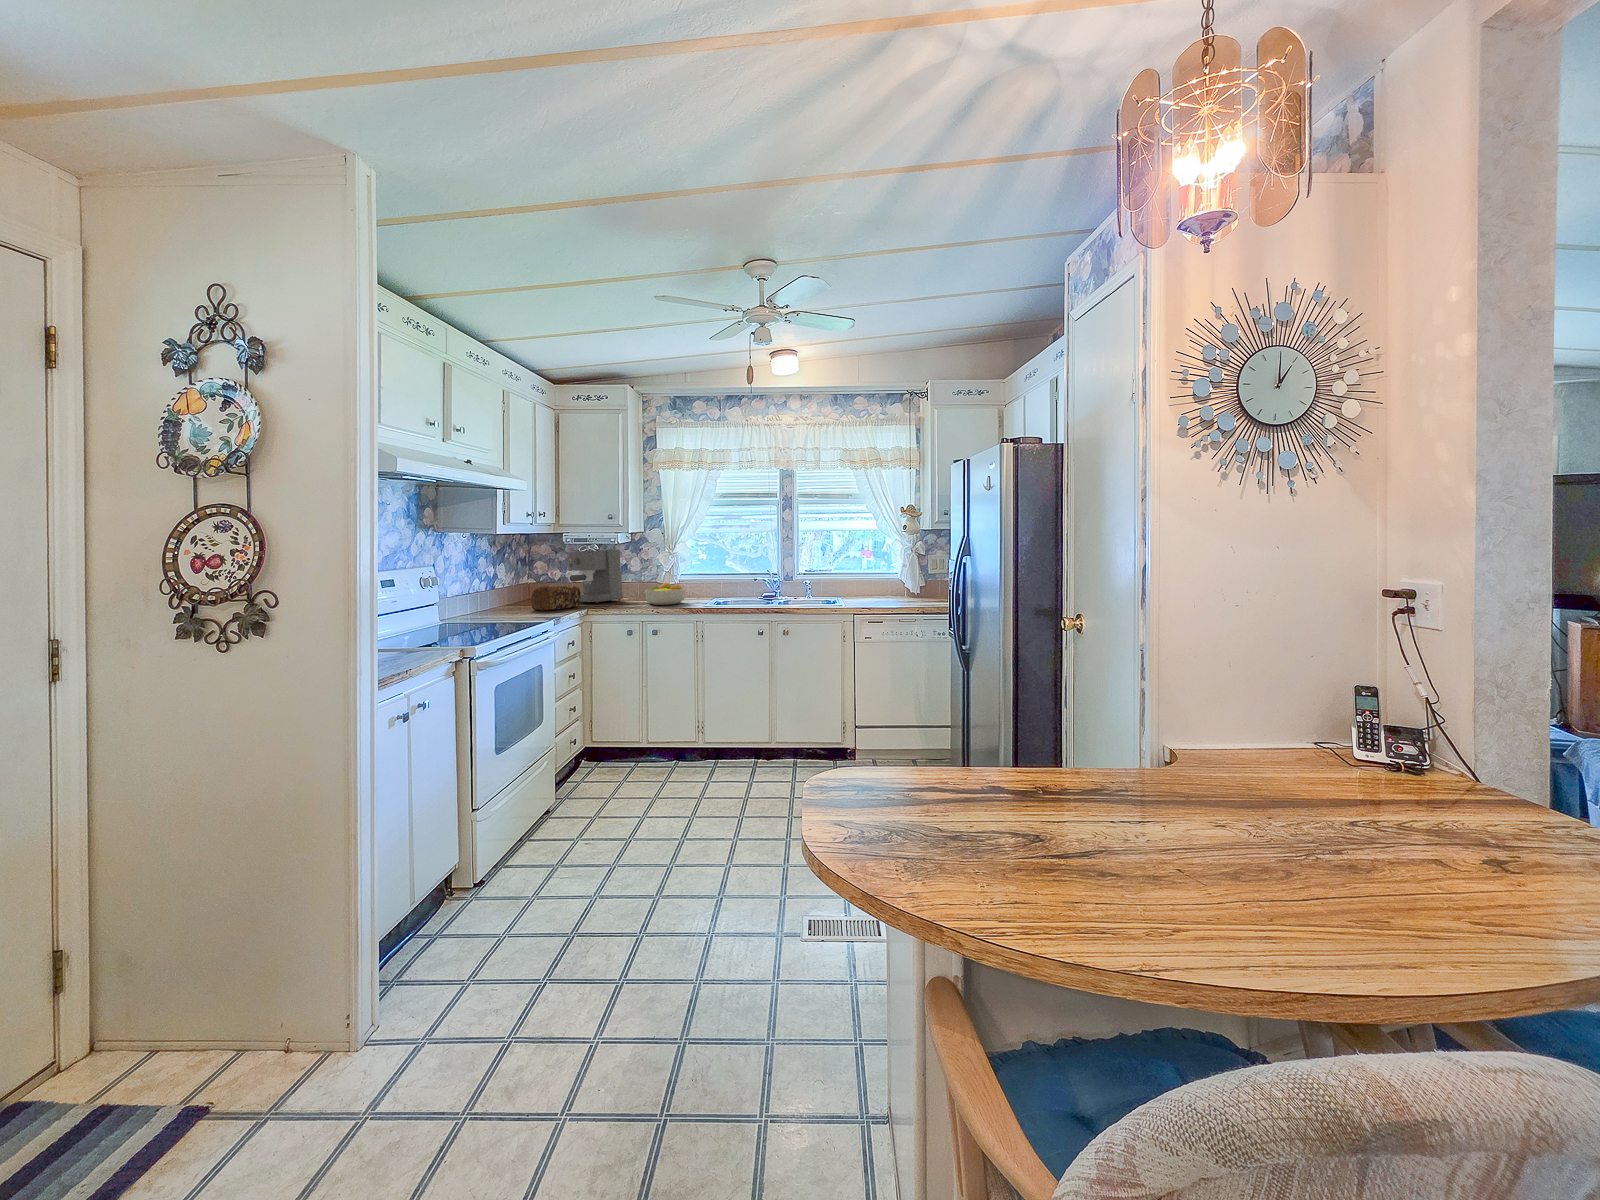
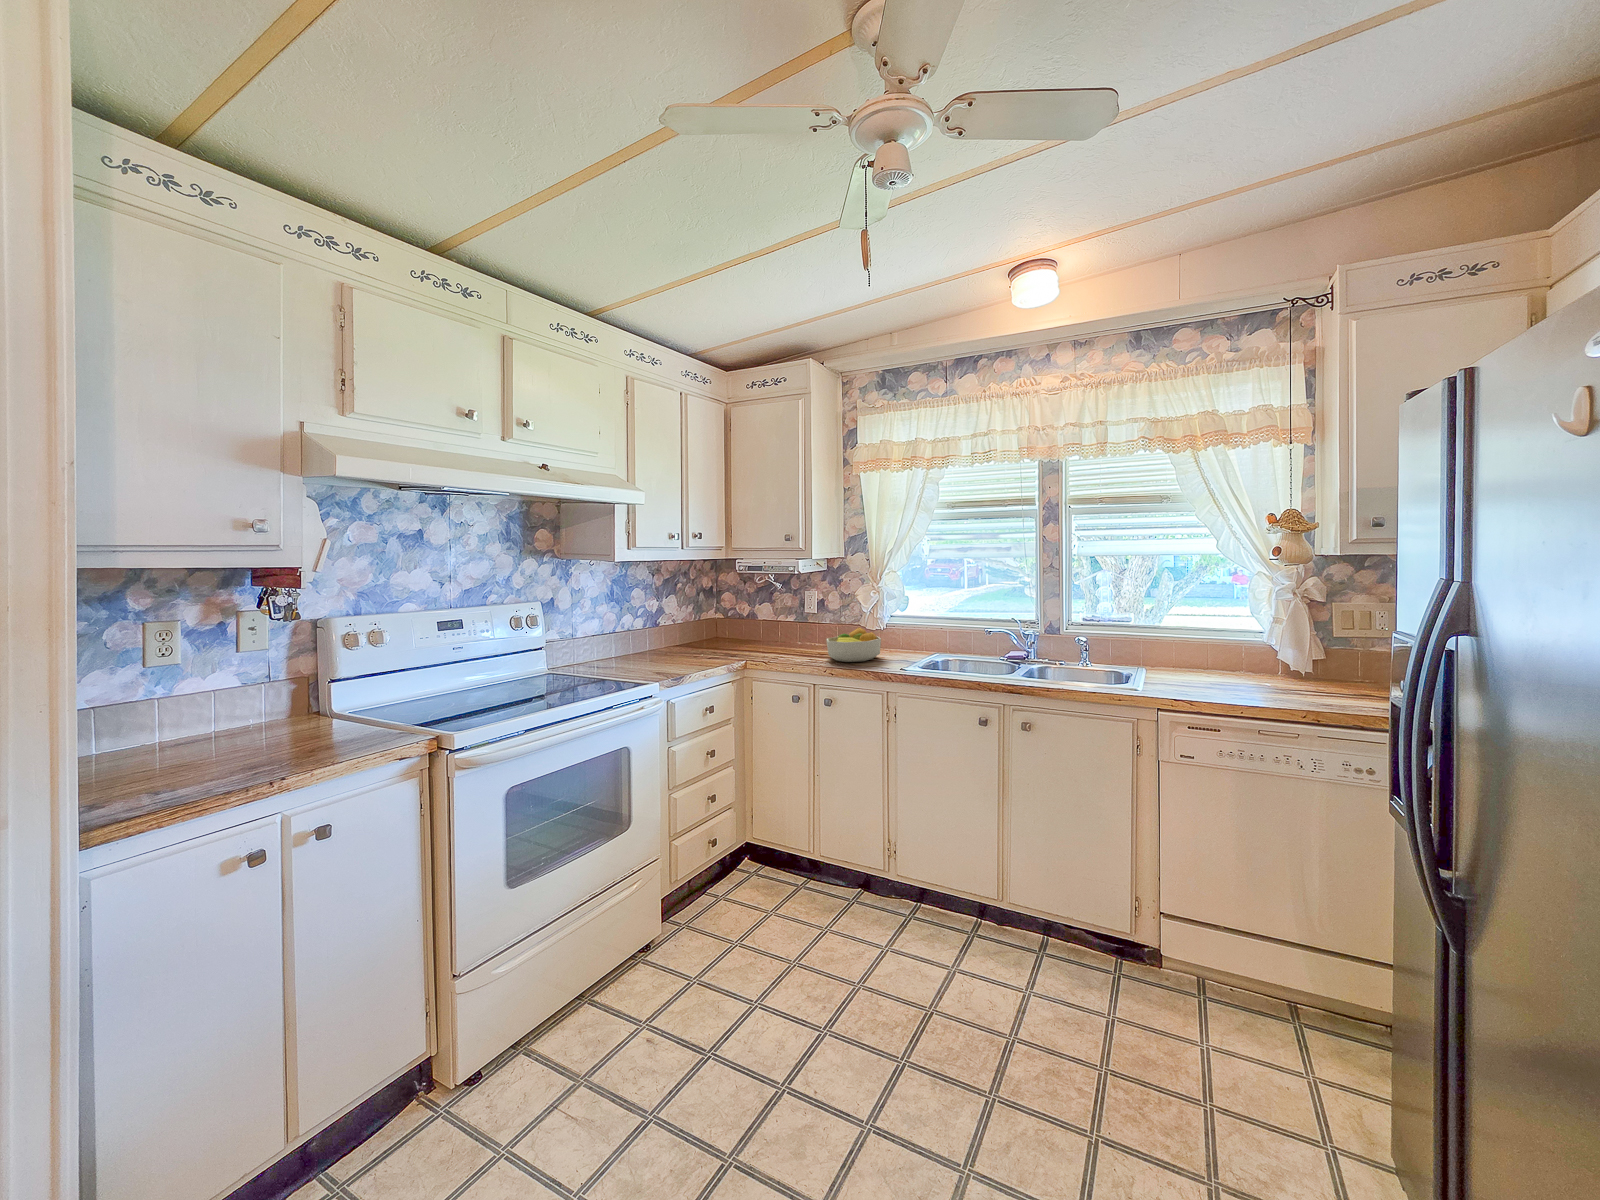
coffee maker: present [567,550,623,603] -> none [737,581,810,651]
bread loaf: present [531,585,581,611] -> none [674,628,741,663]

